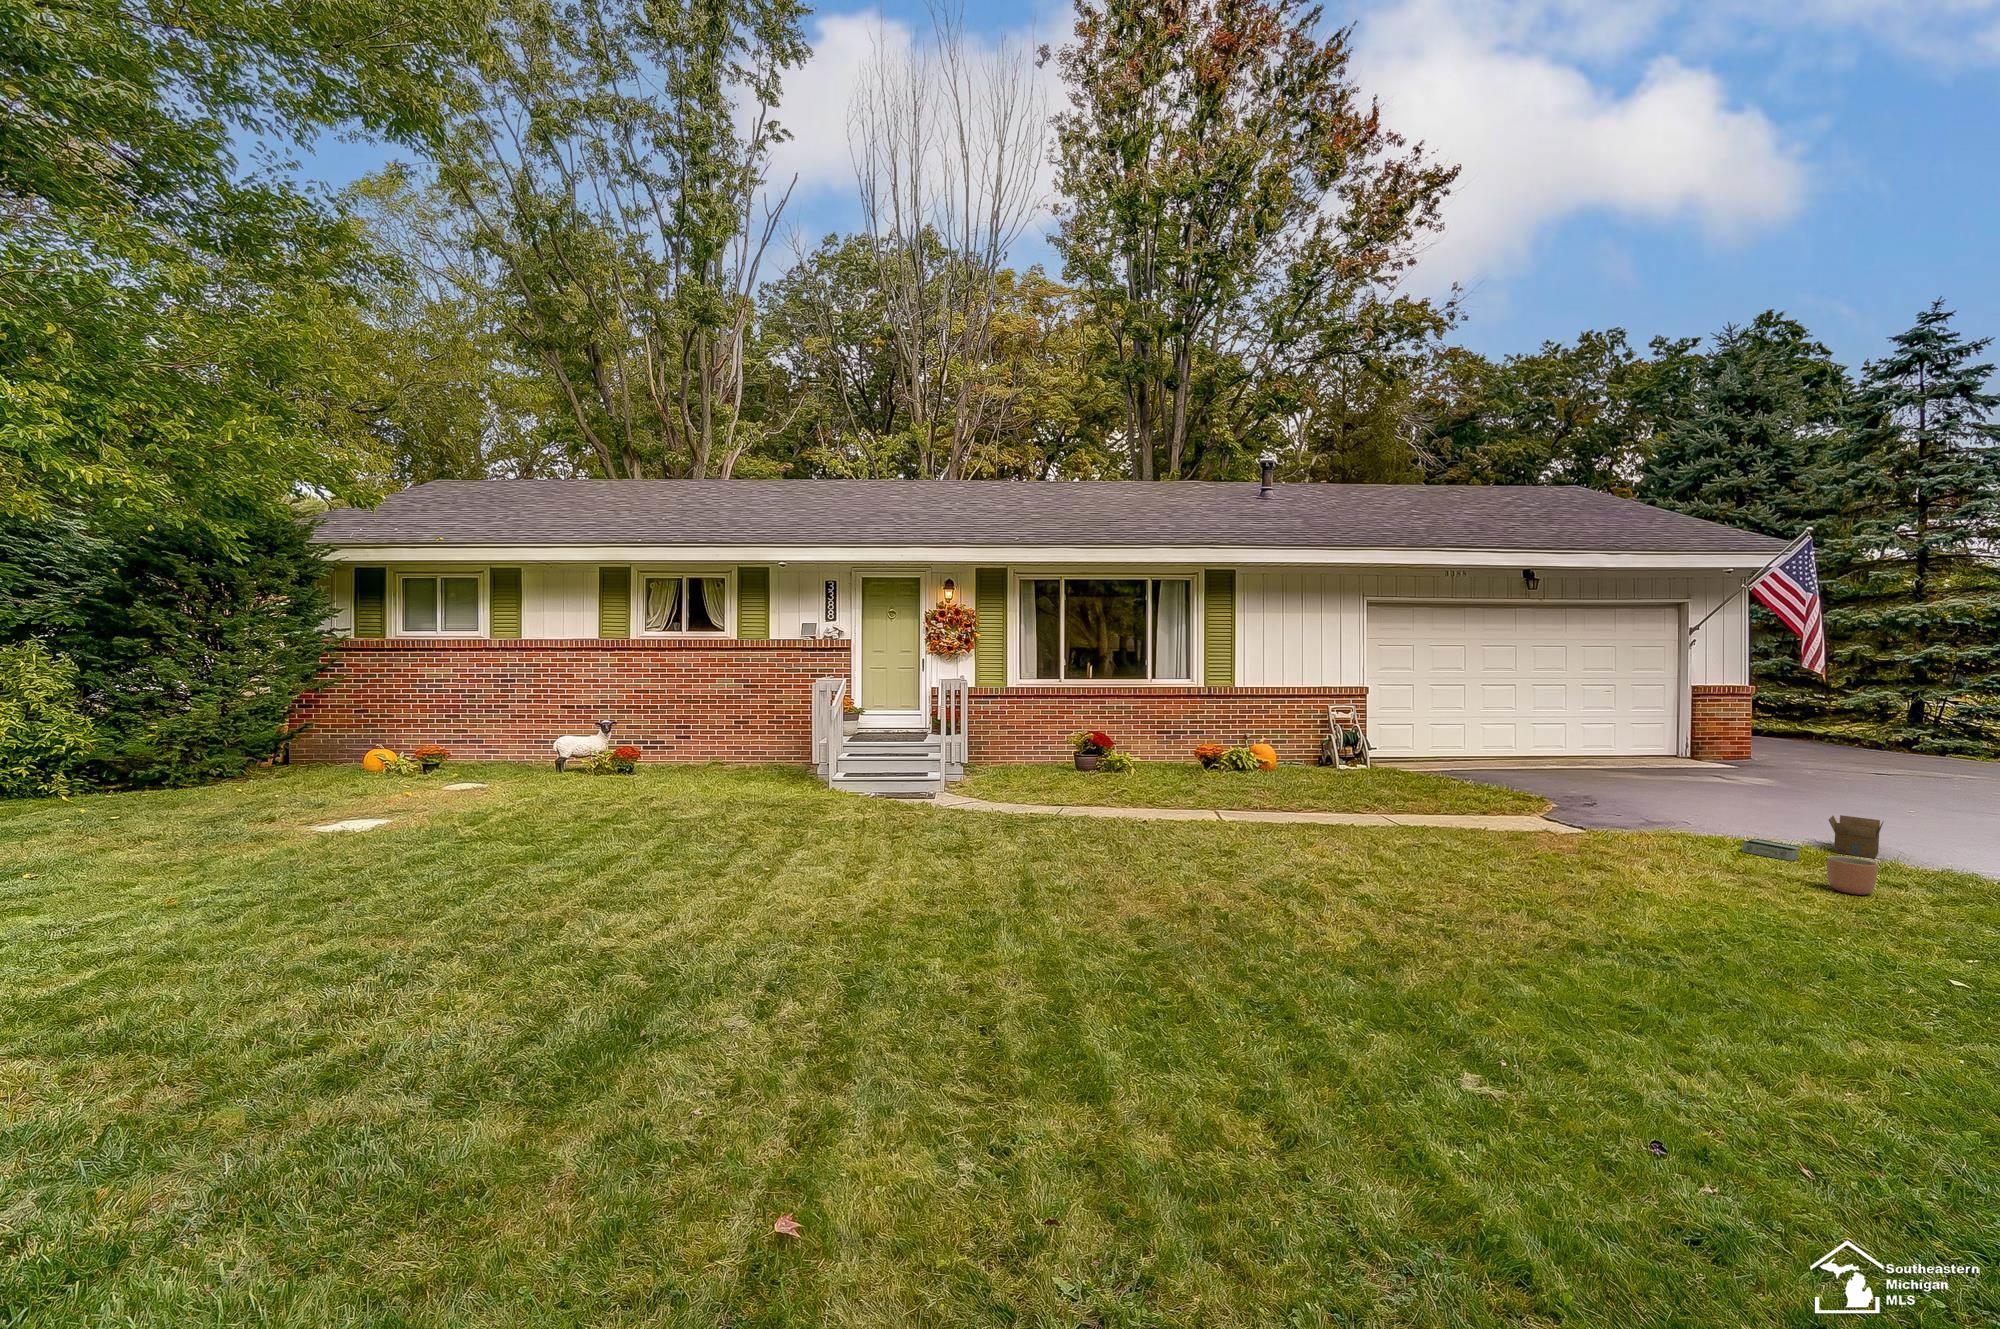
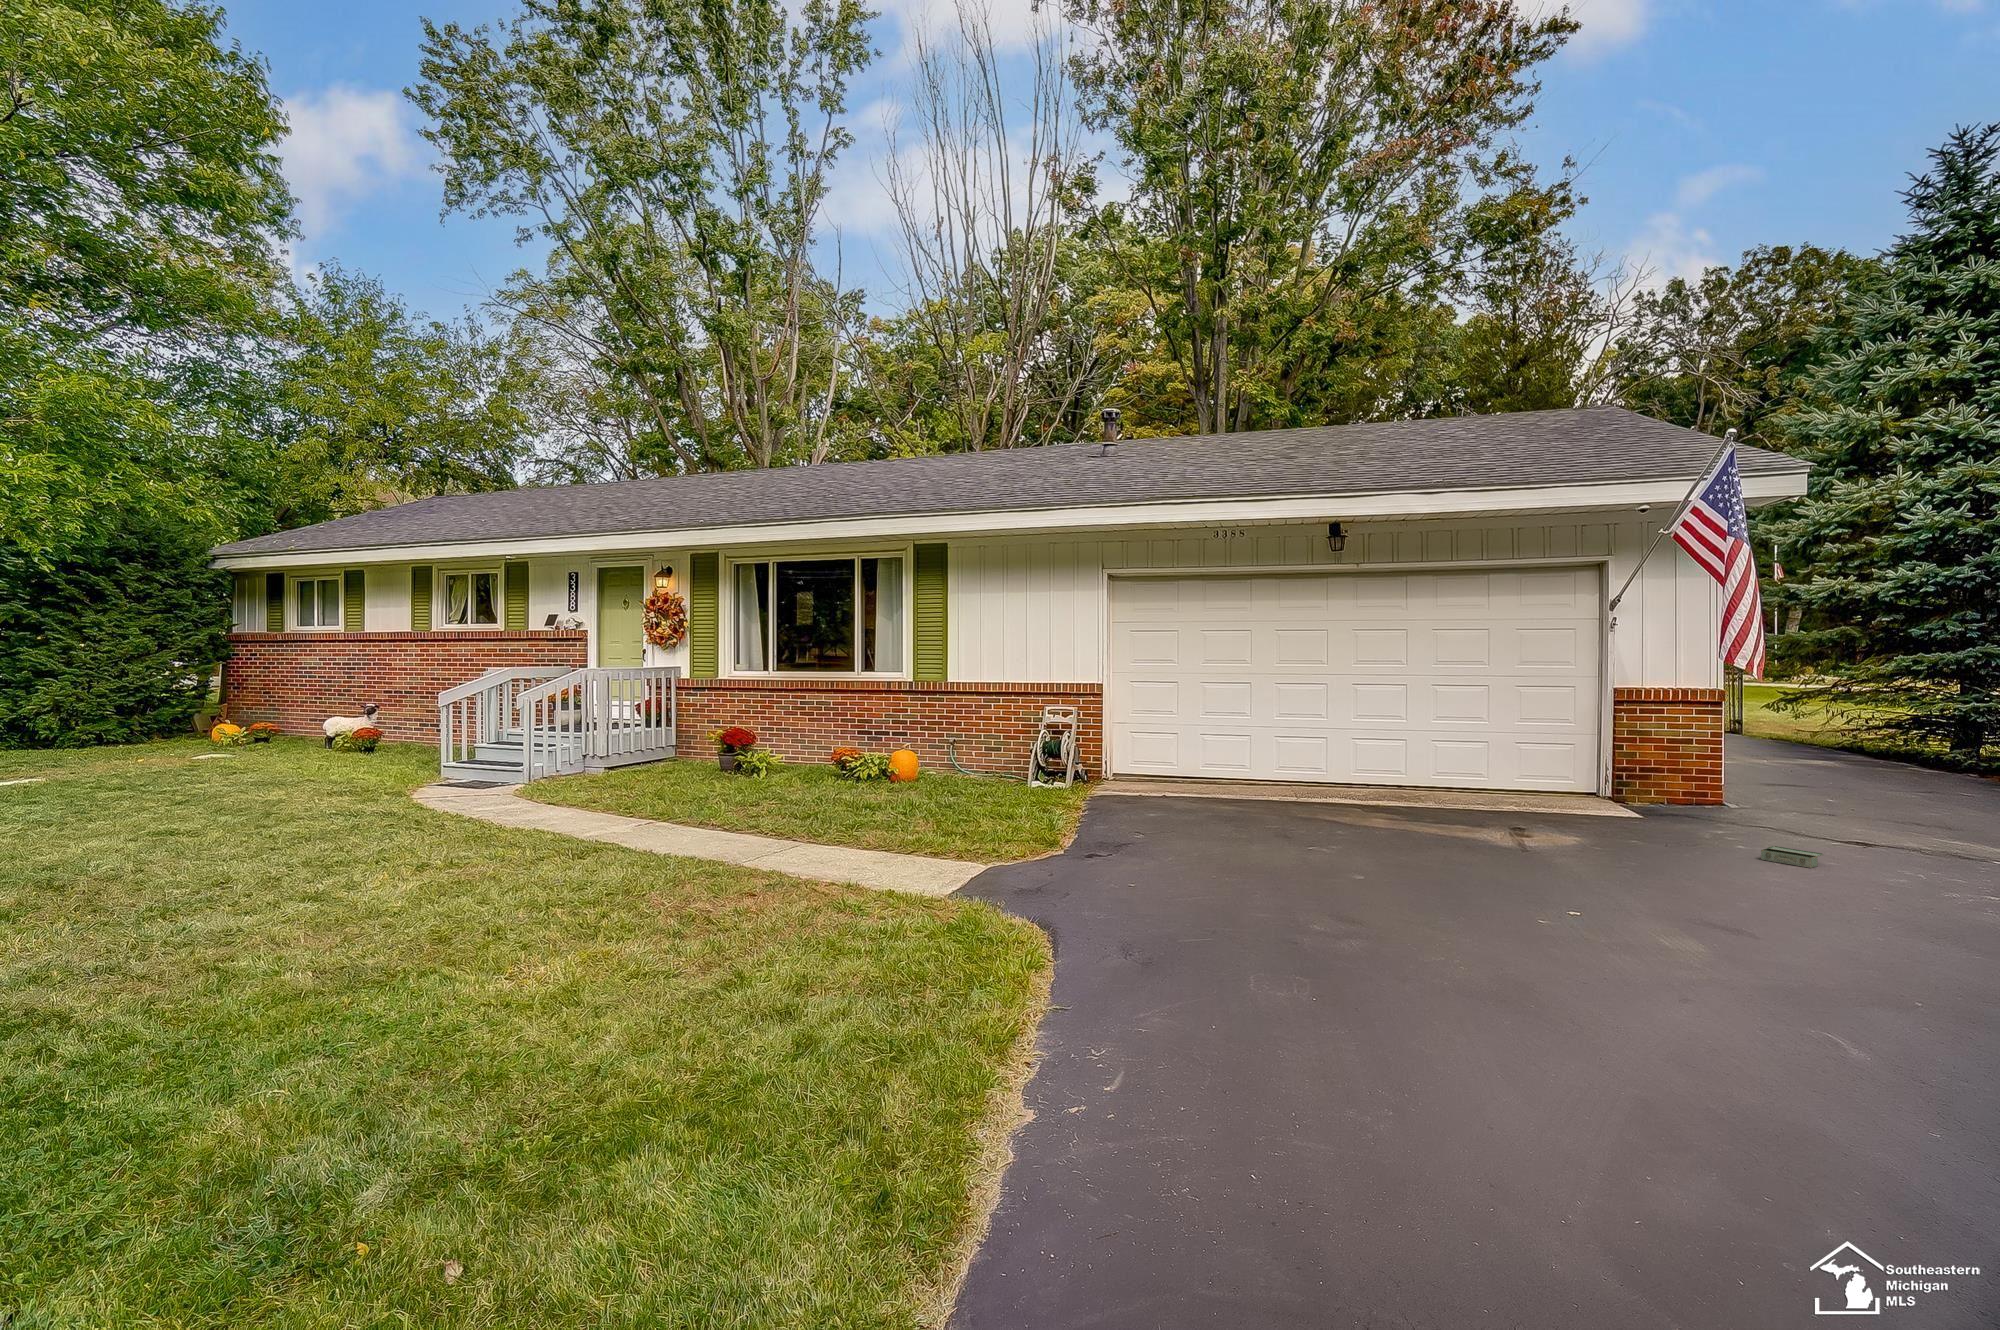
cardboard box: present [1829,815,1884,858] -> none [1848,821,1905,864]
planter: present [1827,856,1878,895] -> none [1844,862,1896,901]

